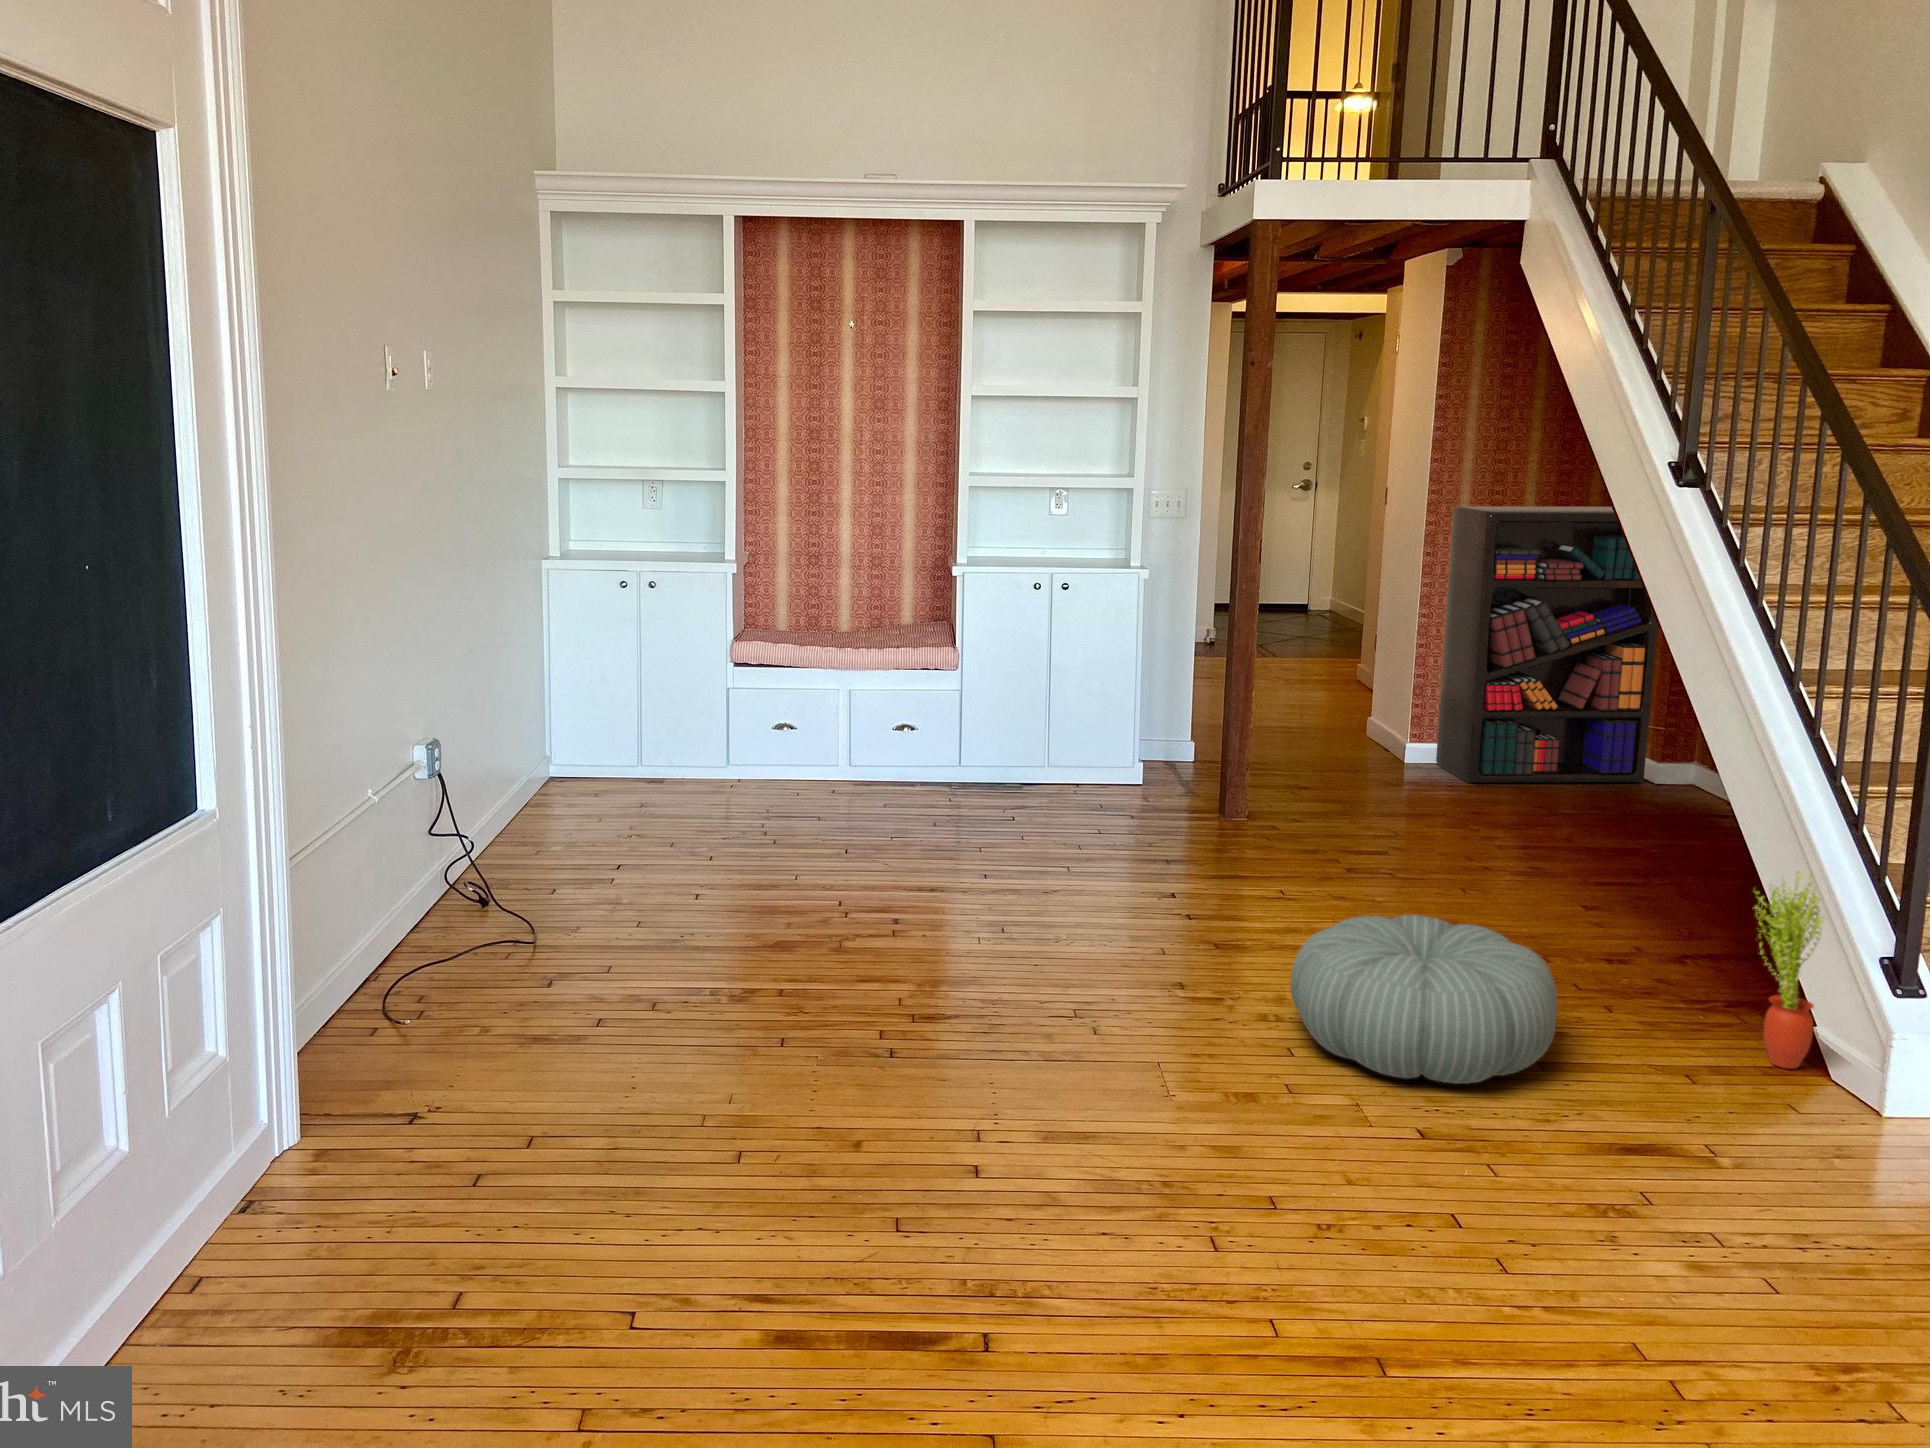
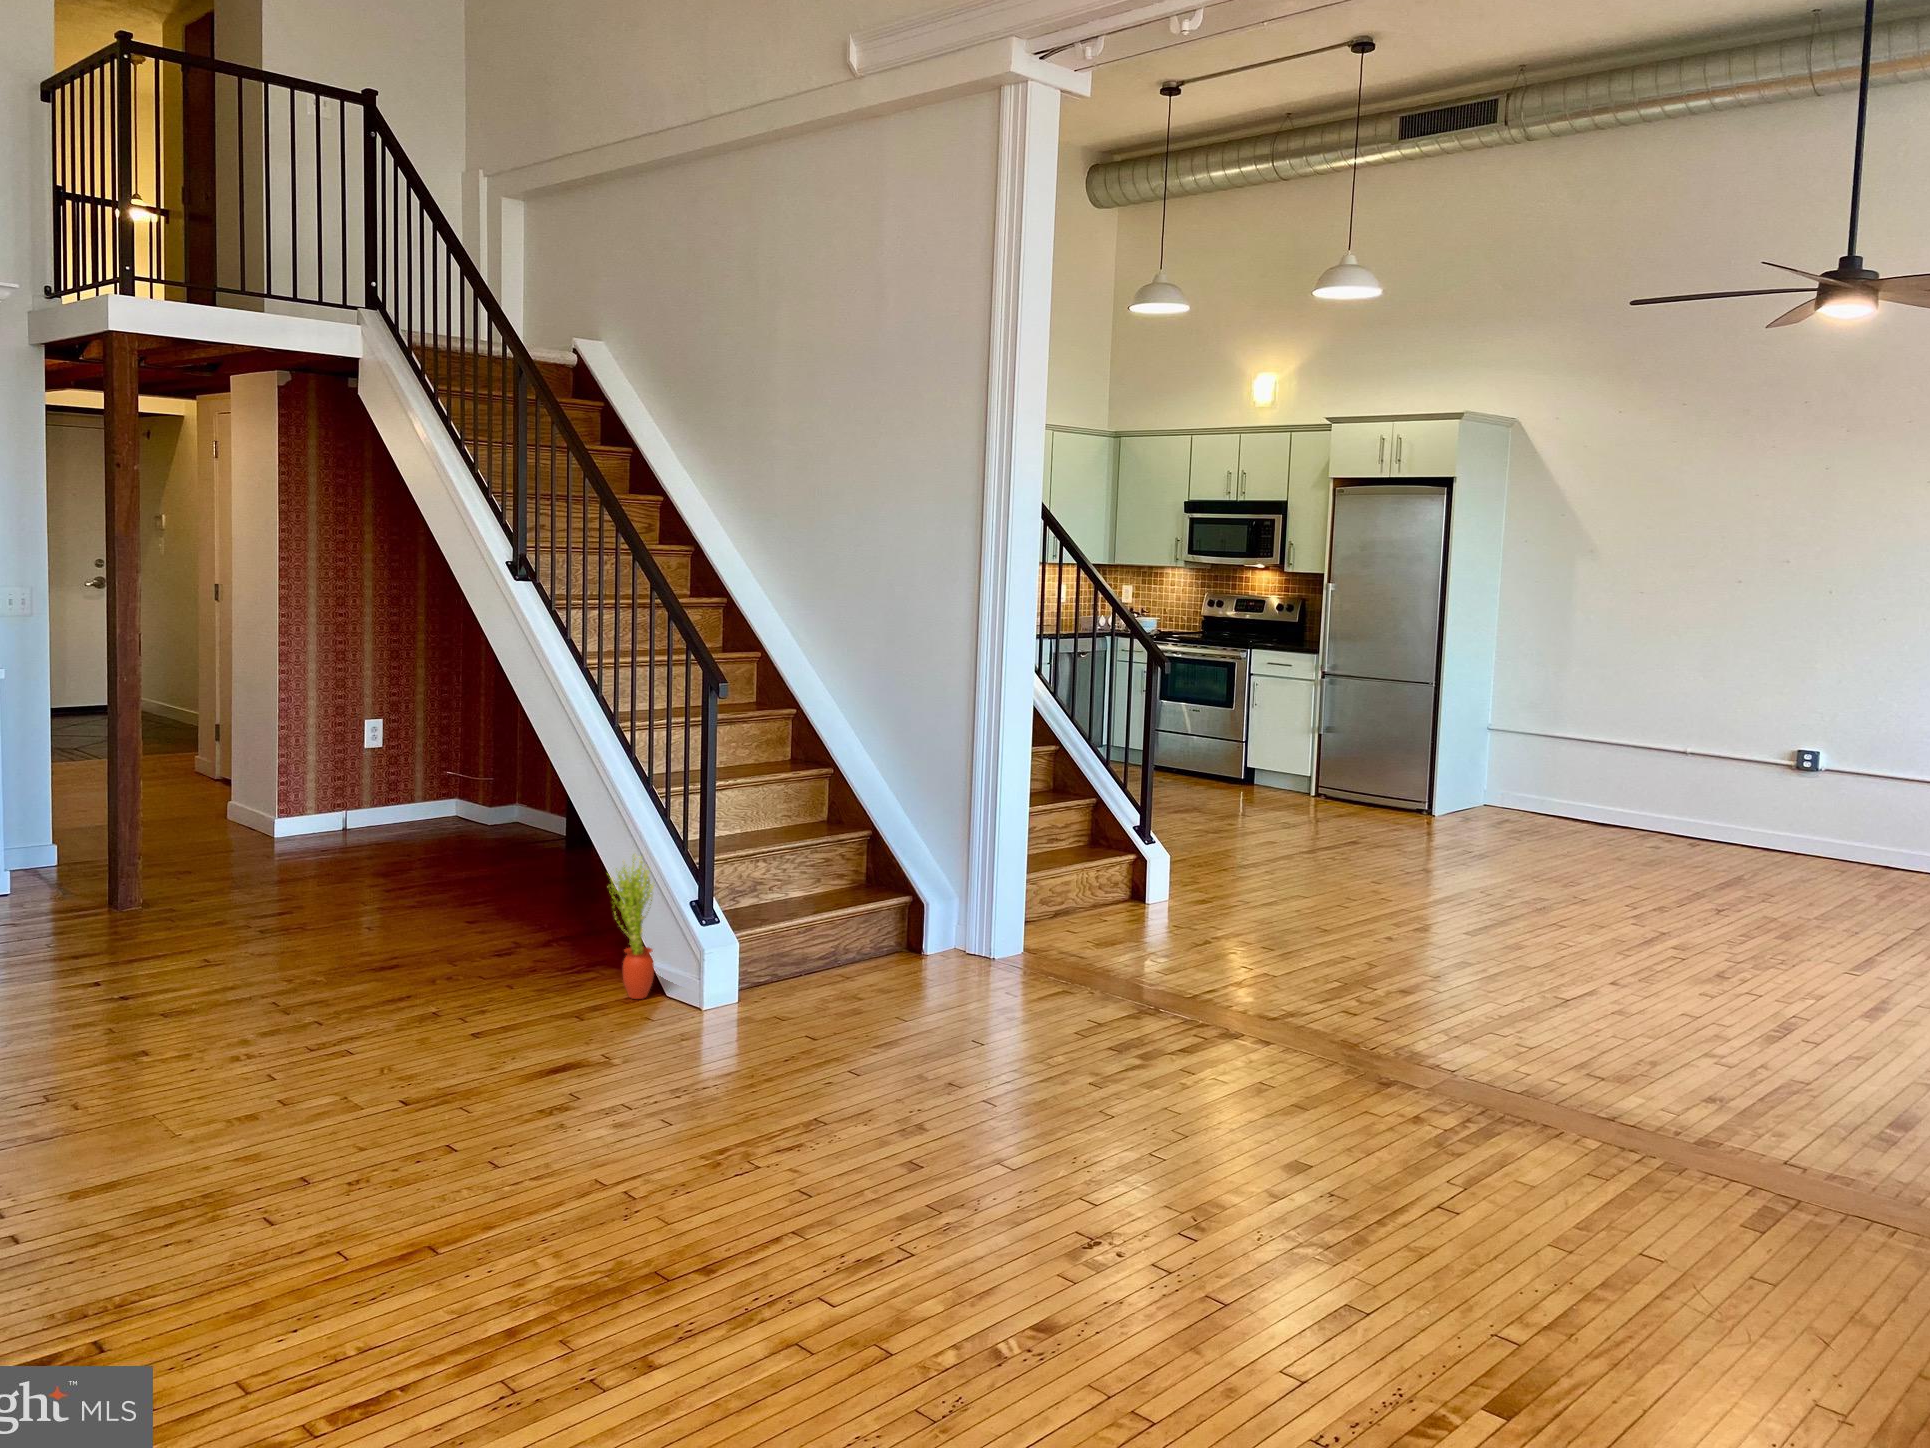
bookshelf: present [1436,506,1658,783] -> none [302,598,483,845]
pouf: present [1290,915,1558,1084] -> none [261,939,487,1070]

